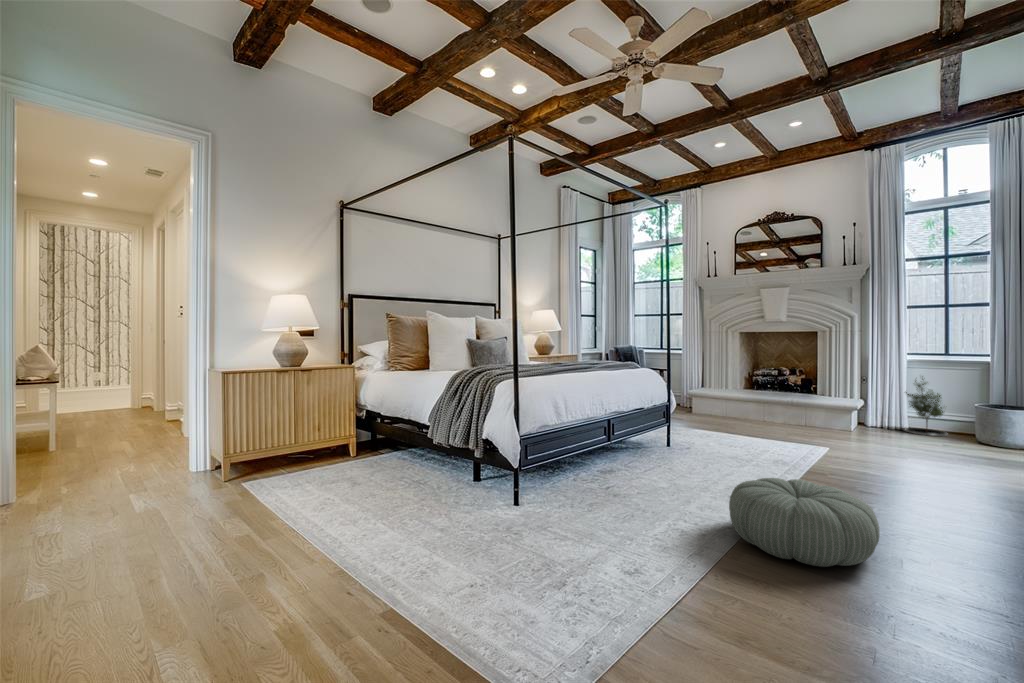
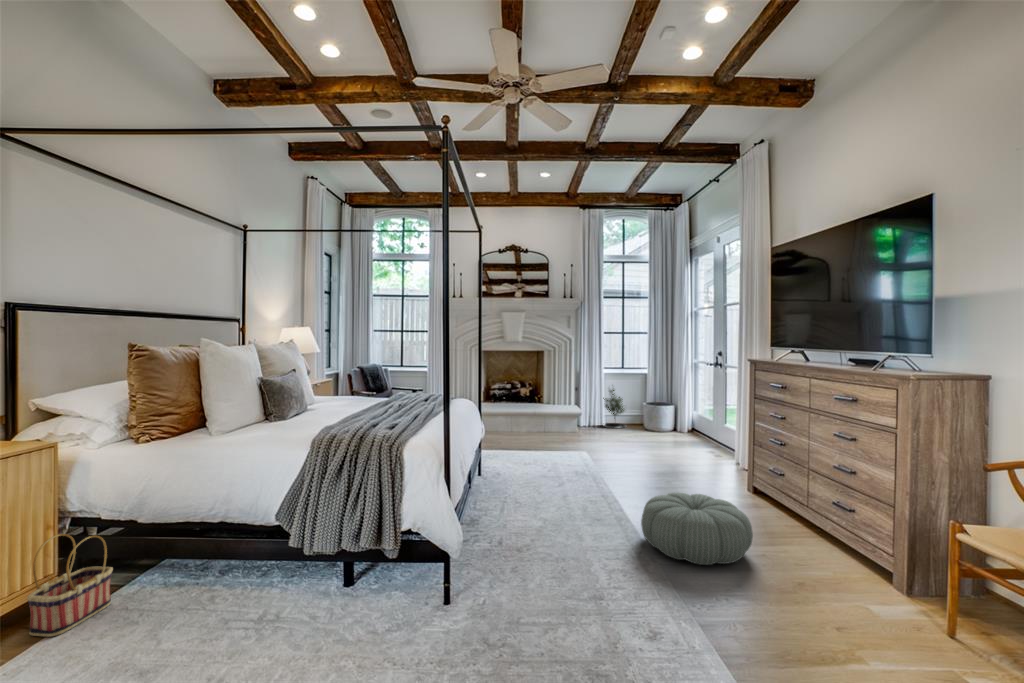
basket: none [332,415,369,464] -> present [27,534,113,637]

